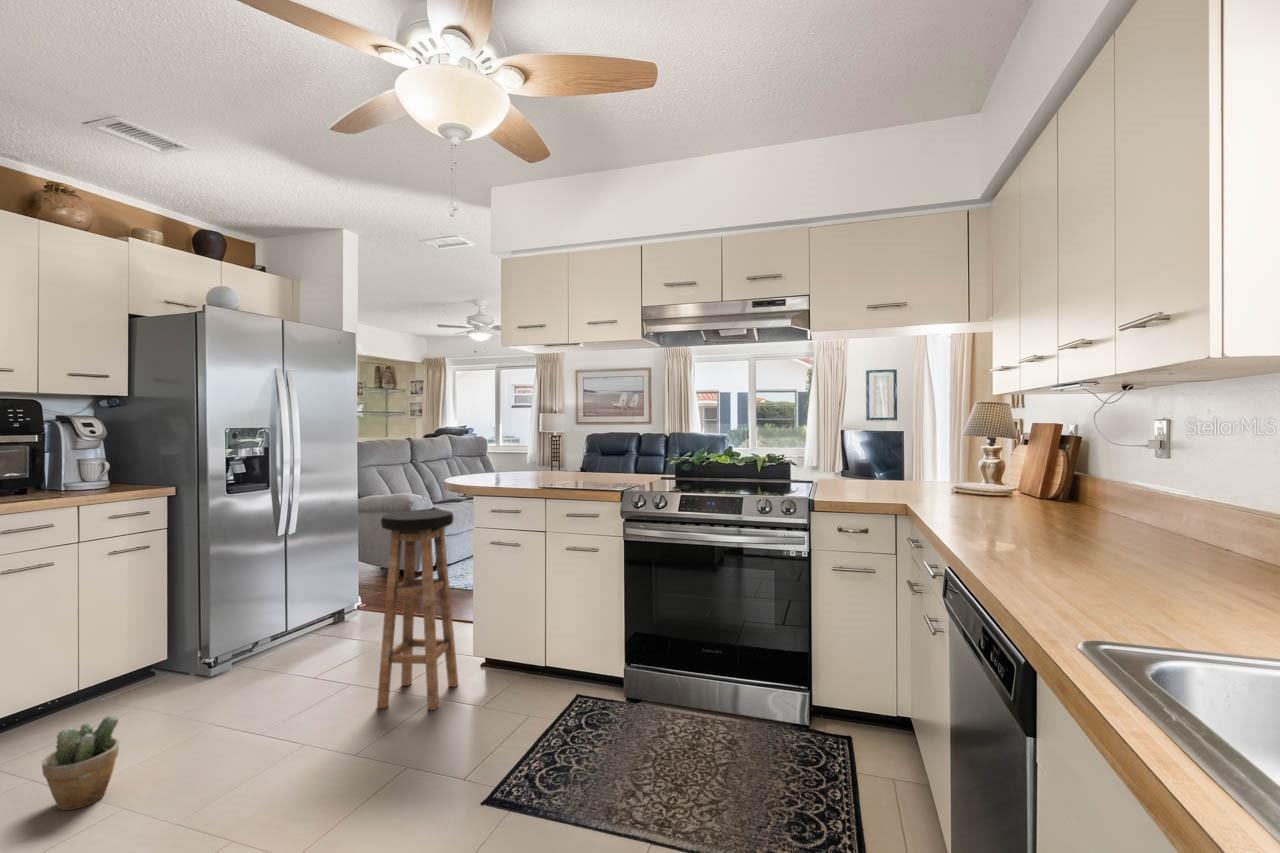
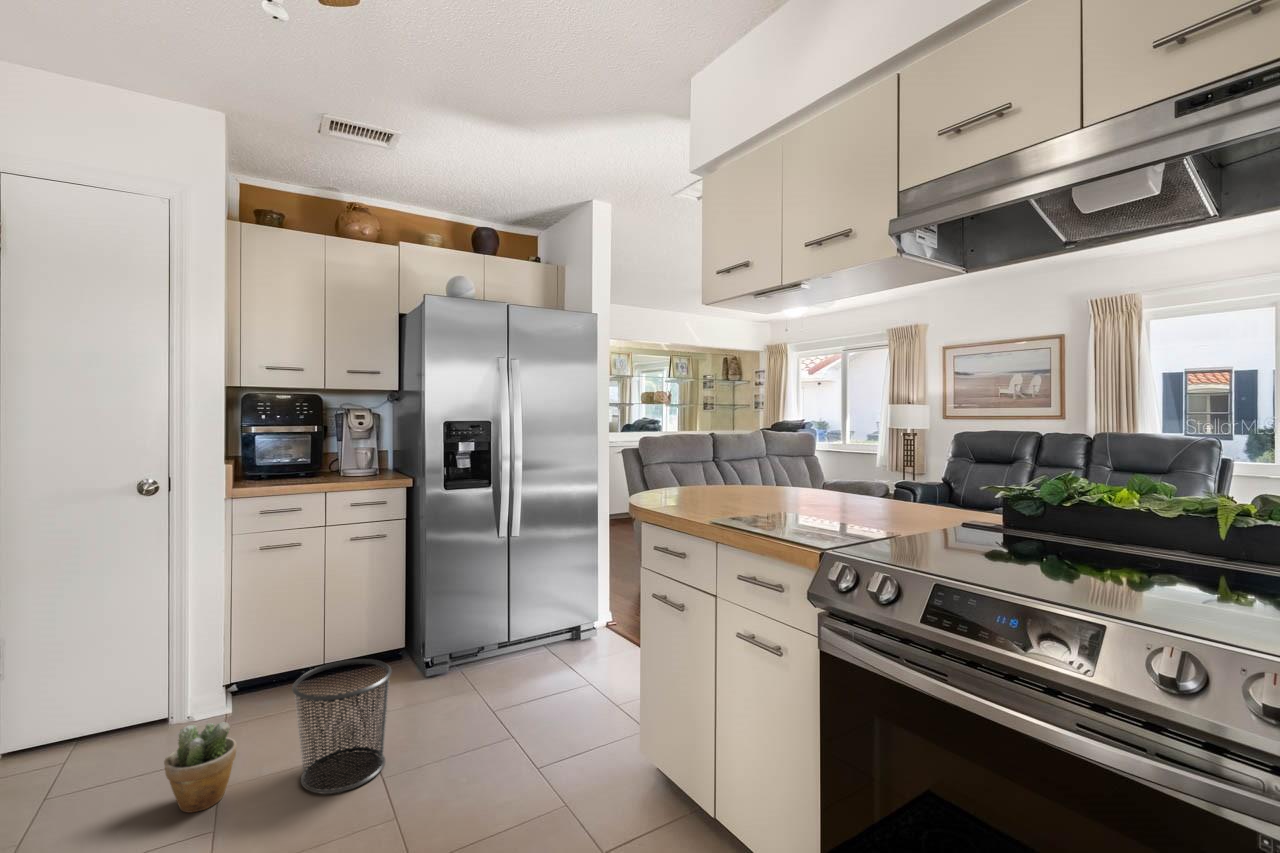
bar stool: present [377,510,458,710] -> none [498,533,609,823]
waste bin: none [166,642,265,760] -> present [292,659,392,794]

